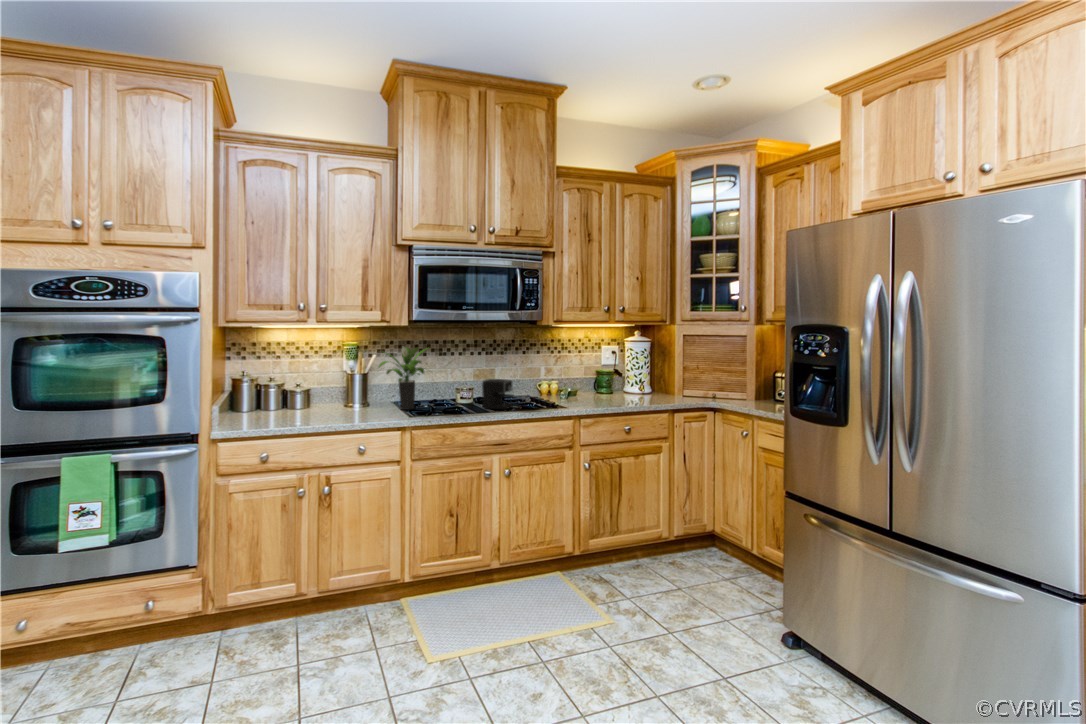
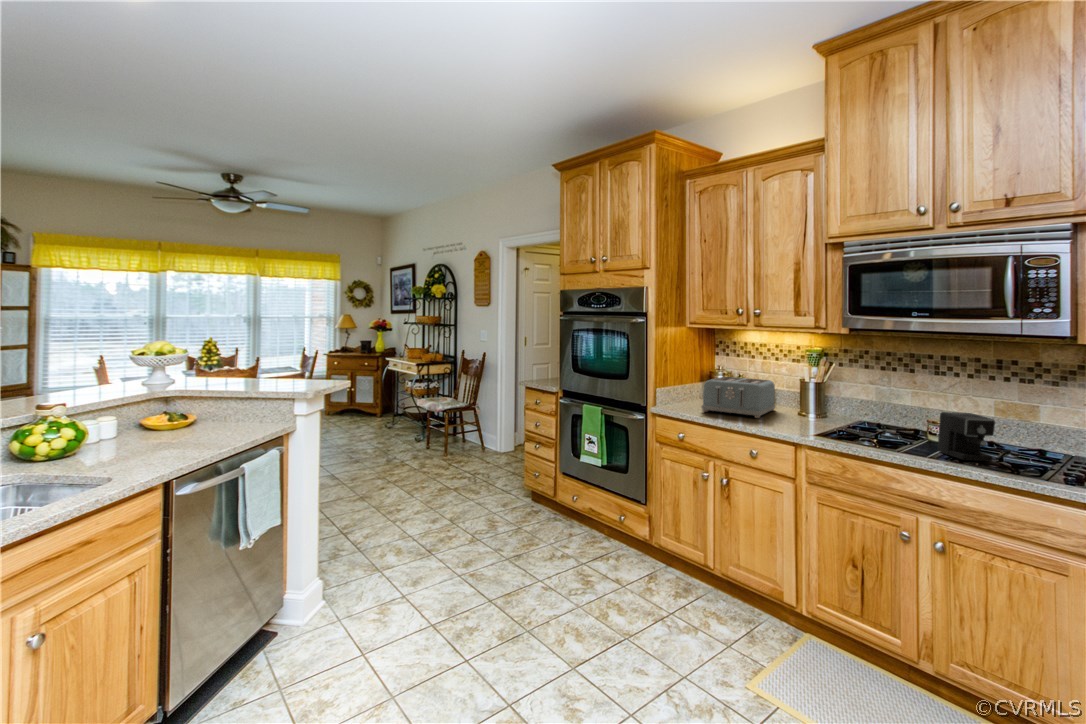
potted plant: present [379,347,425,410] -> none [804,354,885,430]
toaster: none [267,378,343,423] -> present [701,377,775,418]

